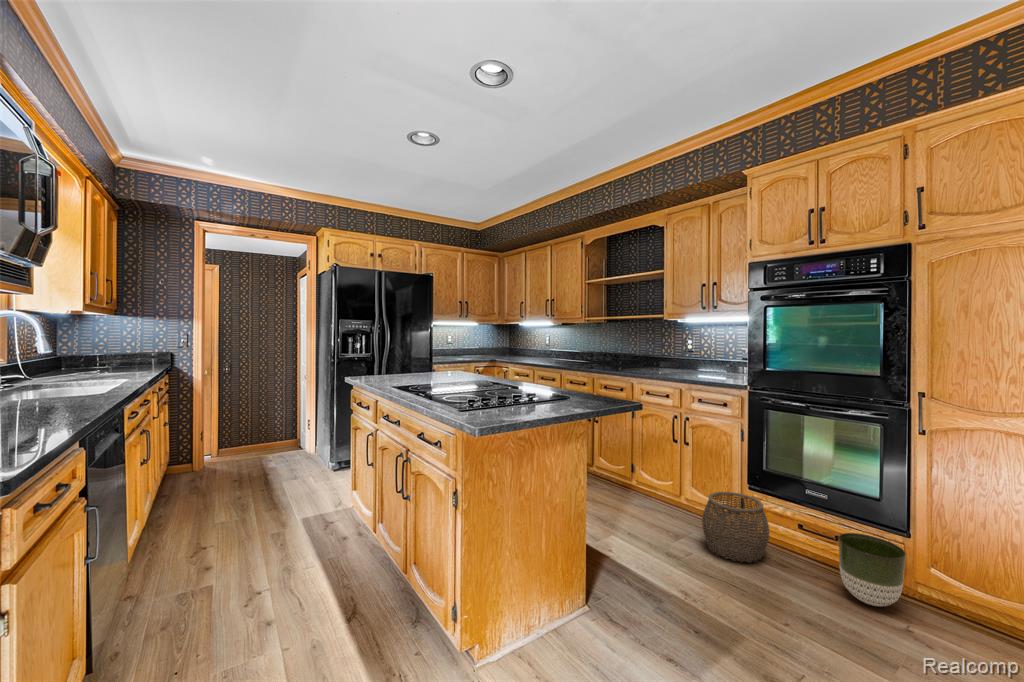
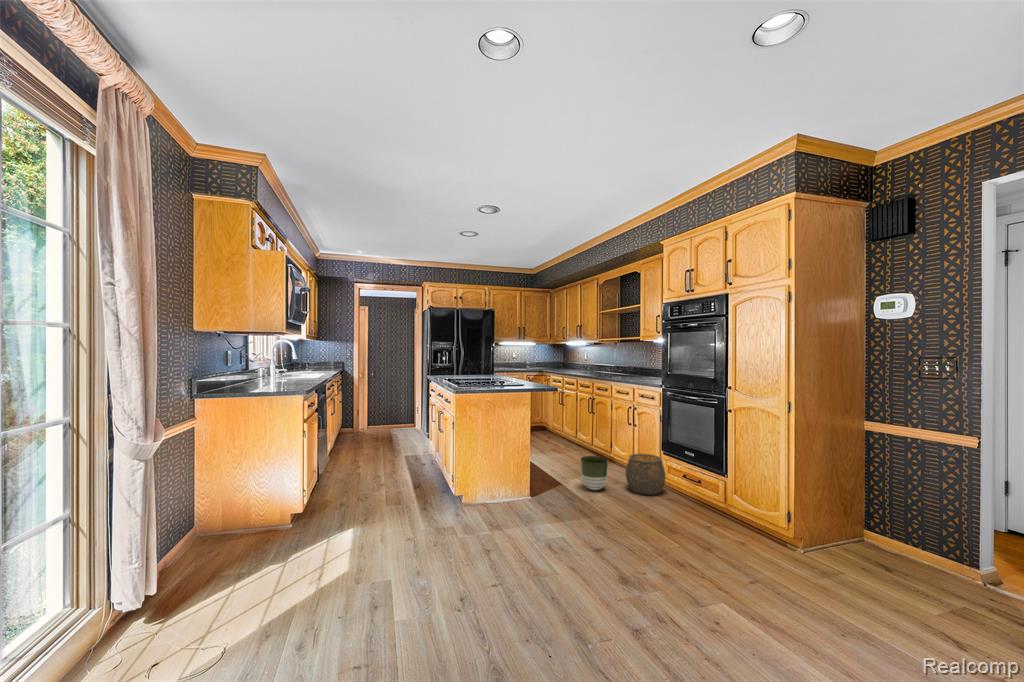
planter: present [838,533,906,607] -> present [581,456,608,490]

